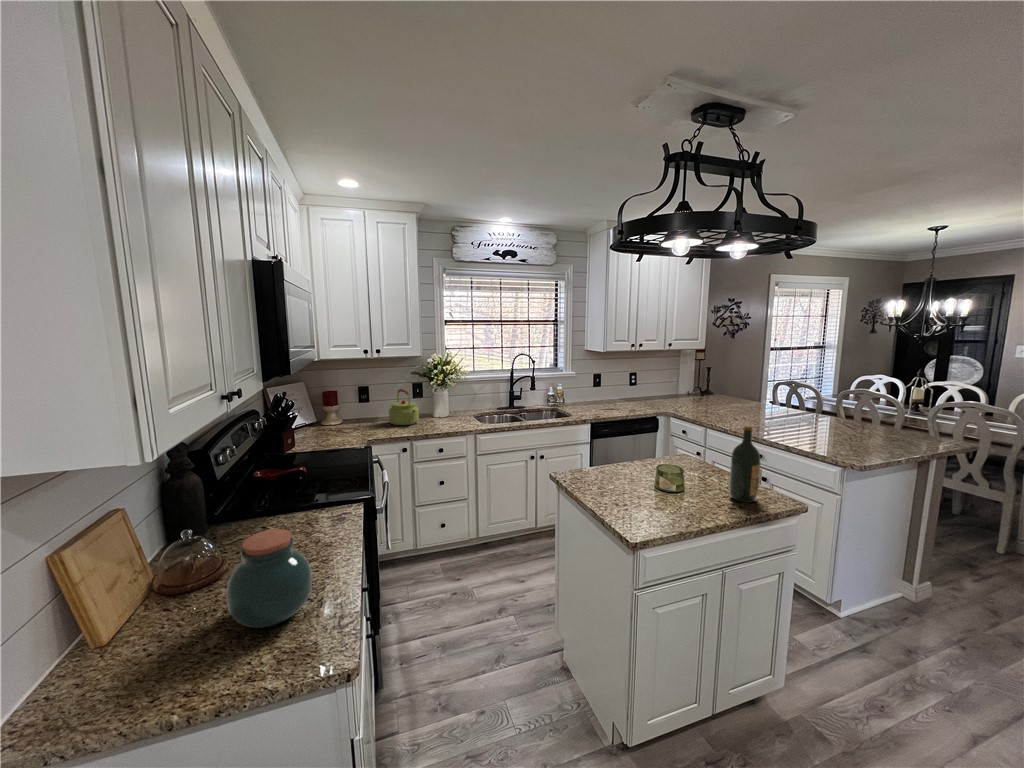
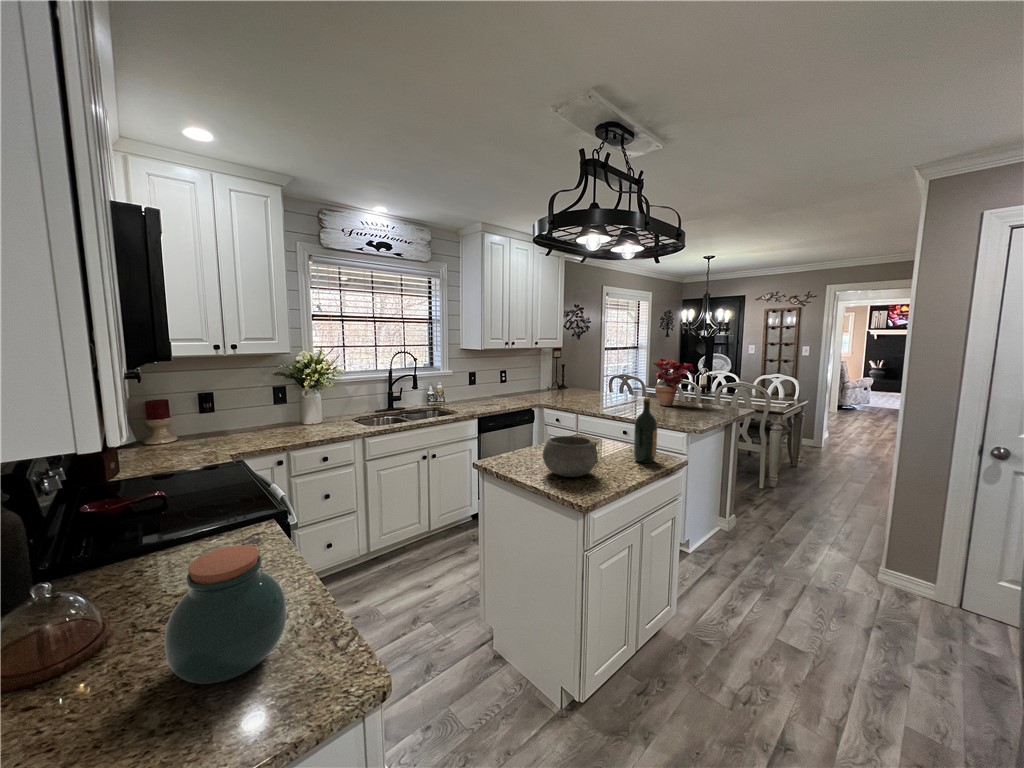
potted plant: none [814,368,879,428] -> present [653,359,694,406]
kettle: present [389,389,419,425] -> none [248,393,288,435]
bowl: none [611,460,671,507] -> present [543,436,597,477]

